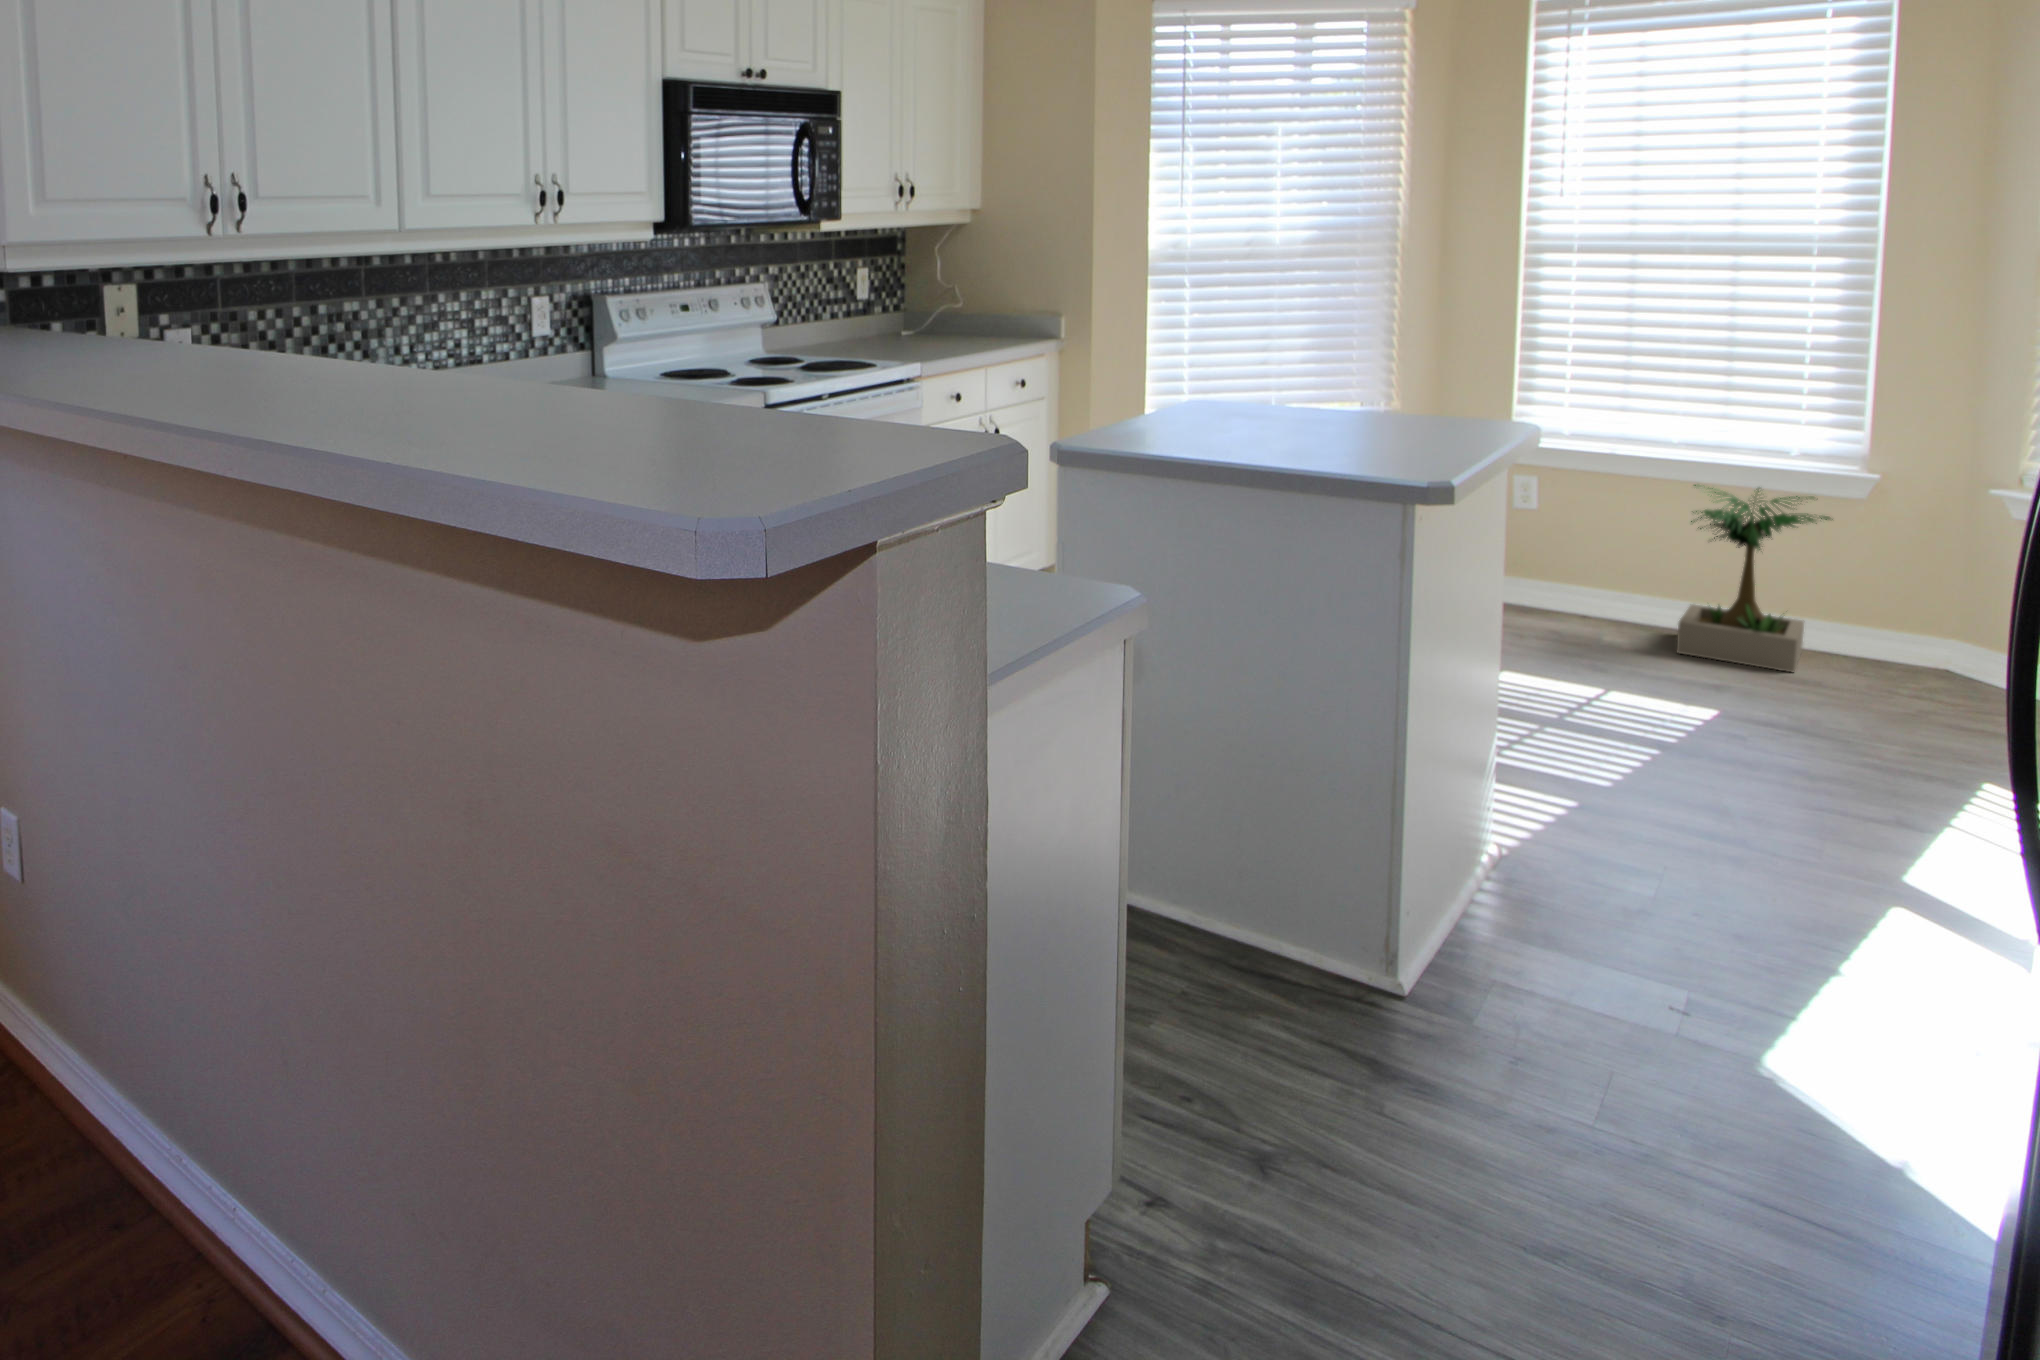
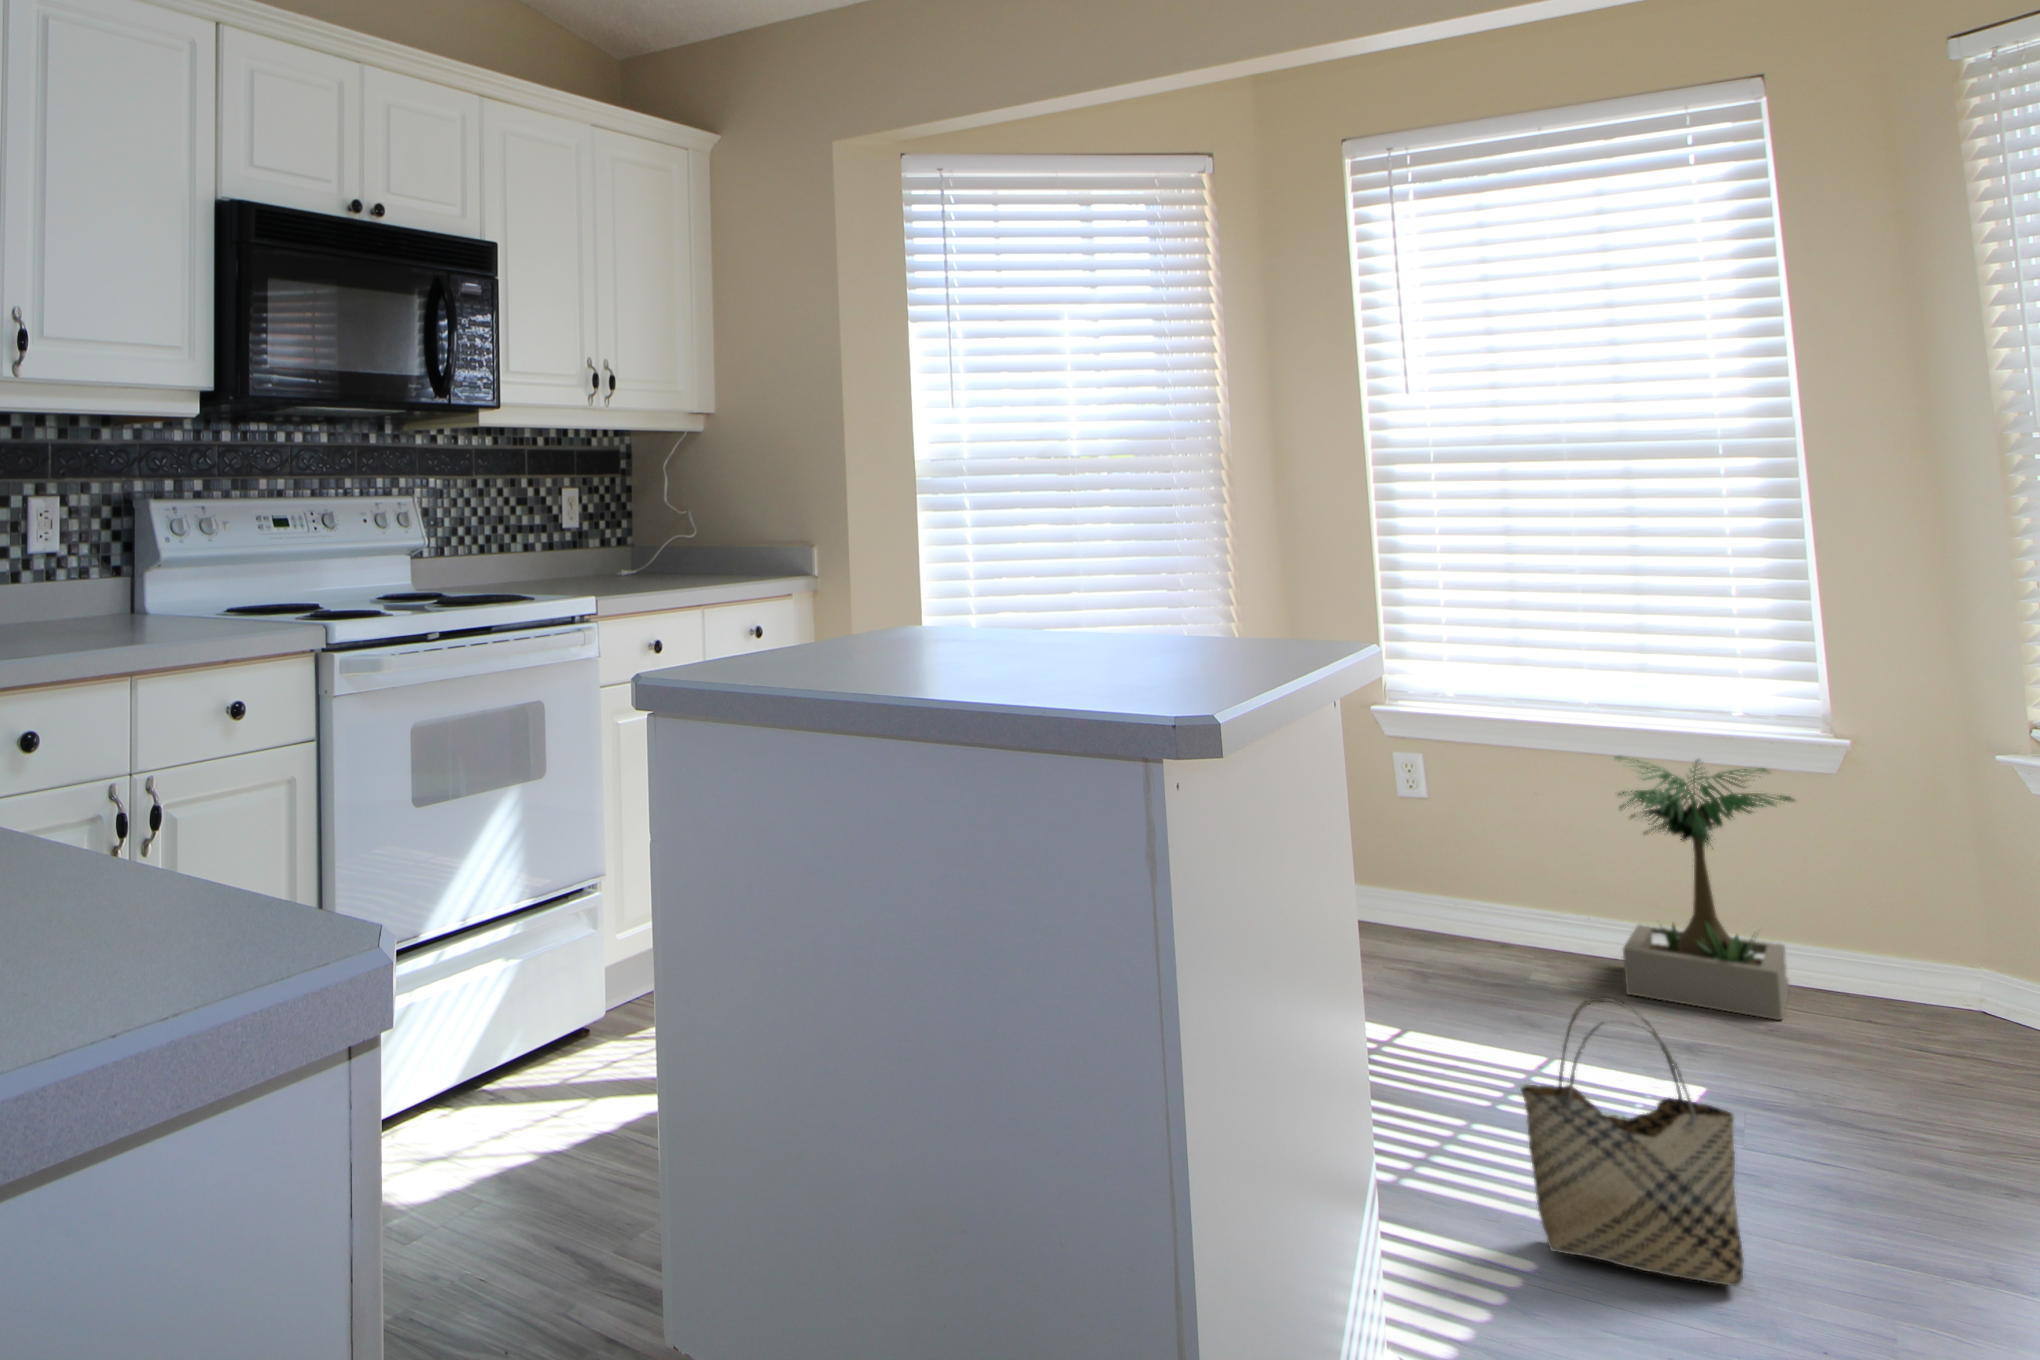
woven basket: none [1615,653,1763,827] -> present [1520,997,1744,1286]

